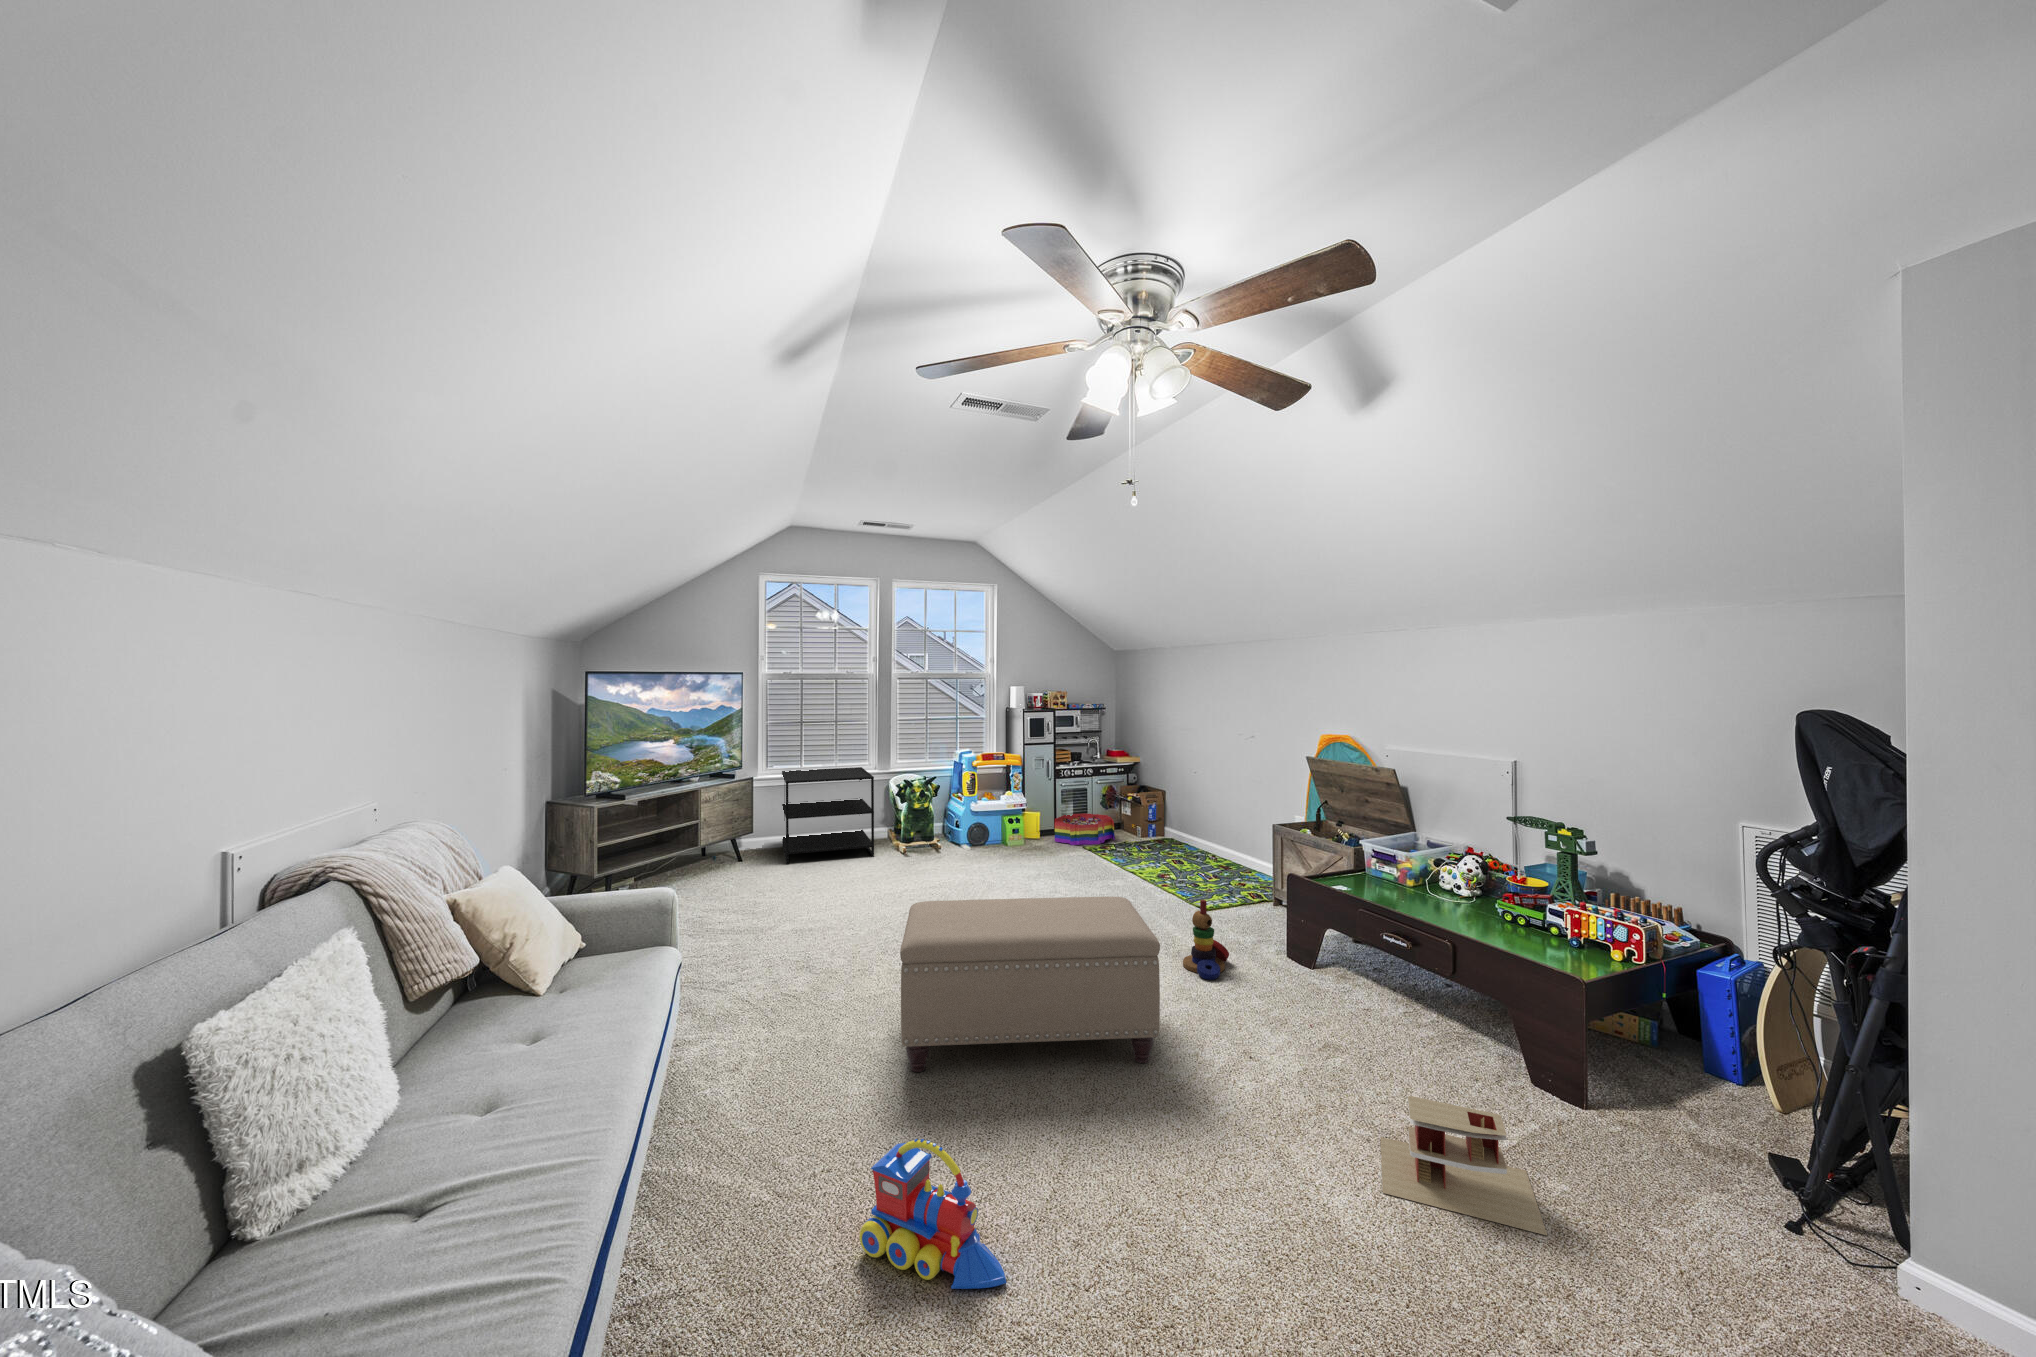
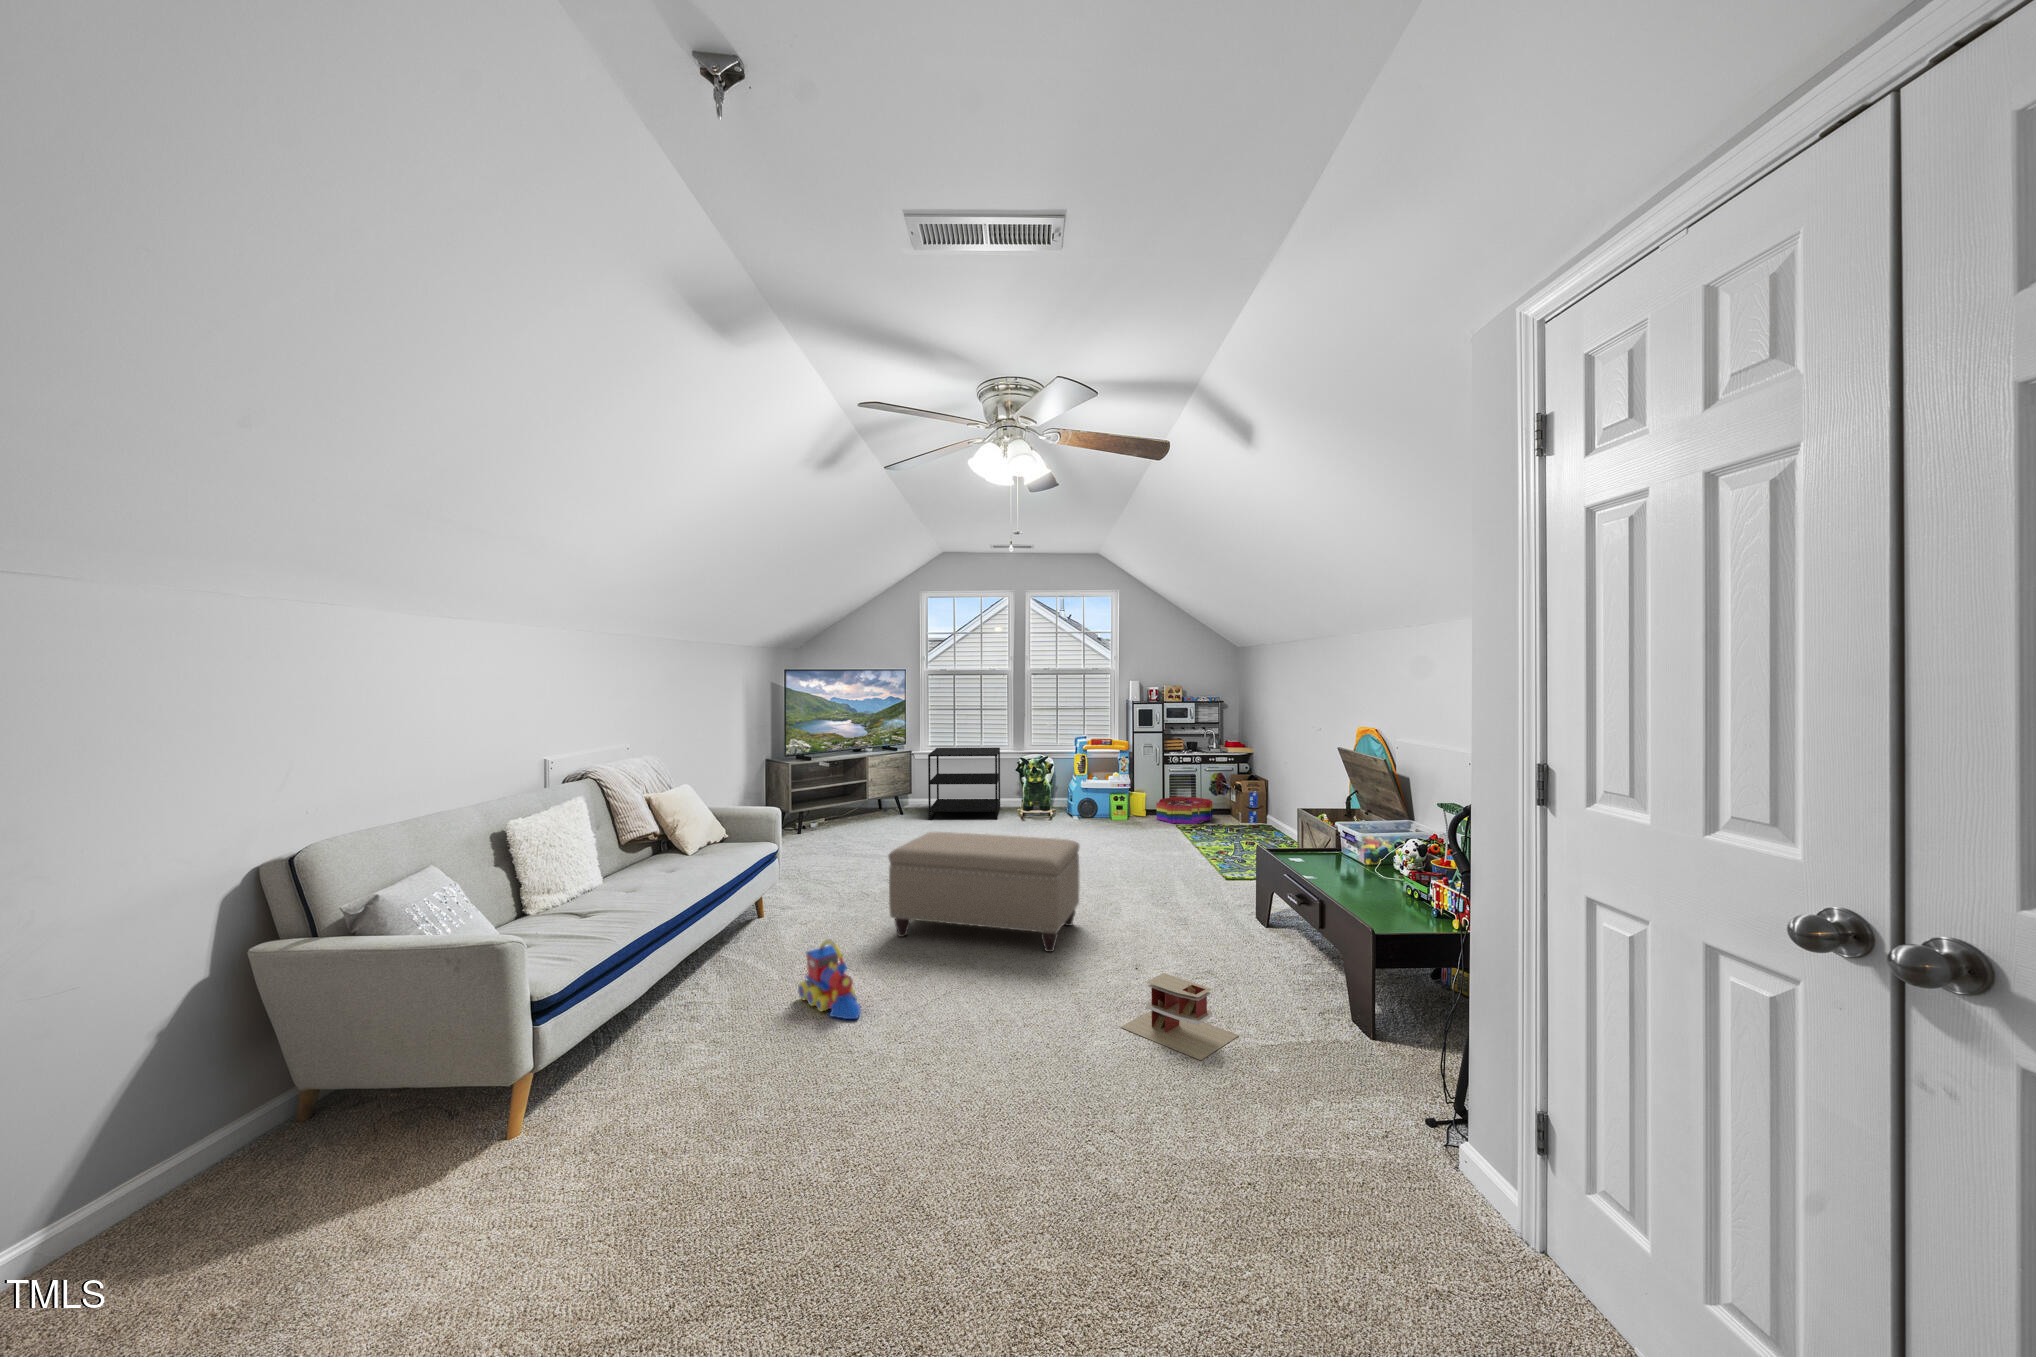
stacking toy: present [1183,900,1229,980] -> none [1151,855,1192,917]

